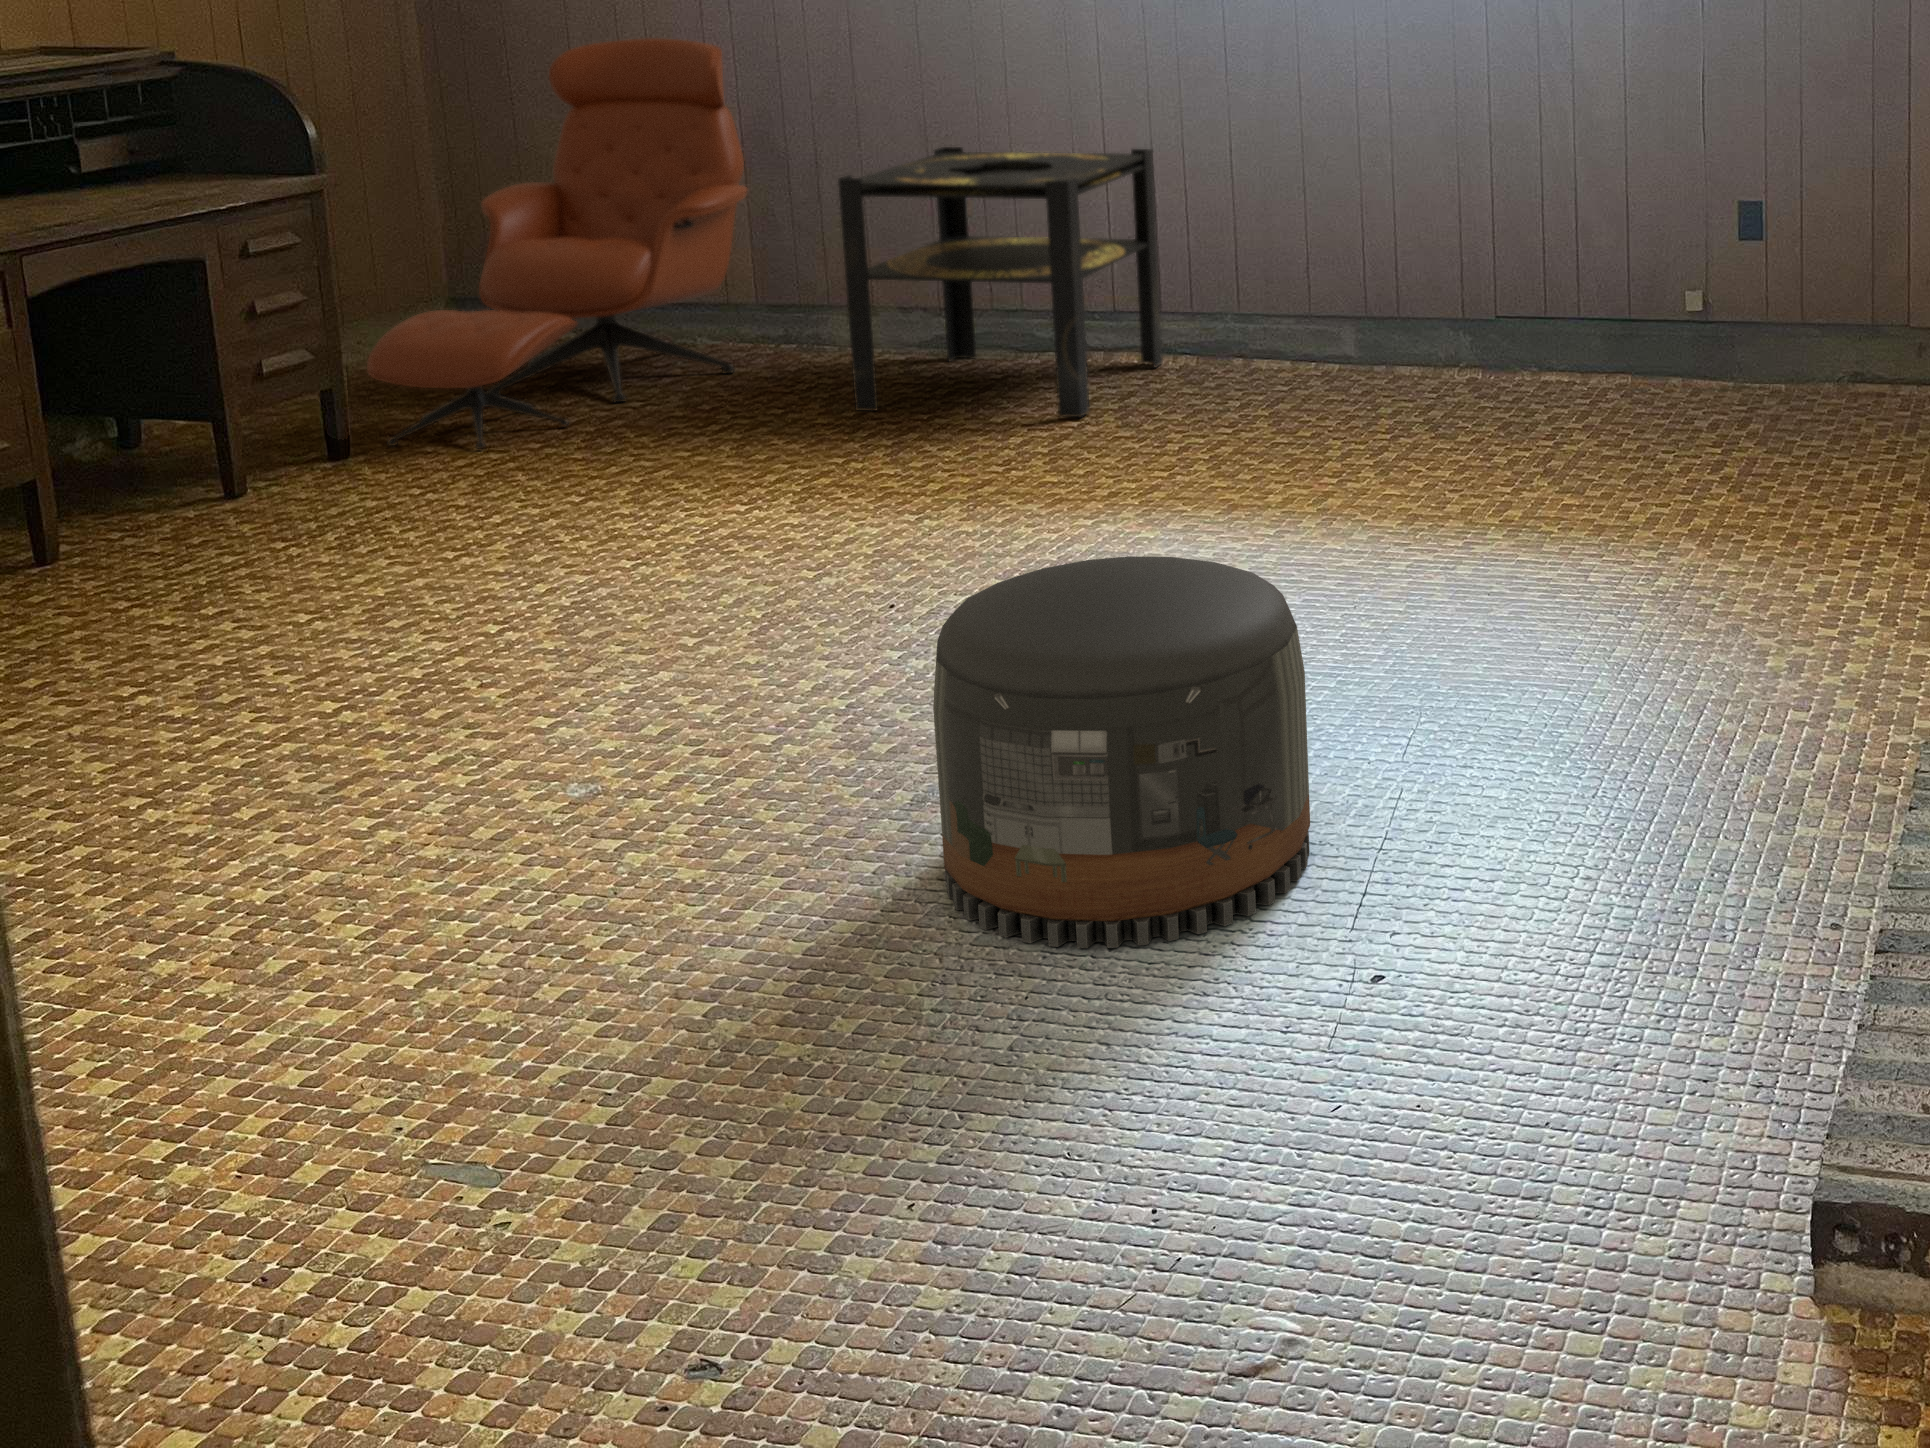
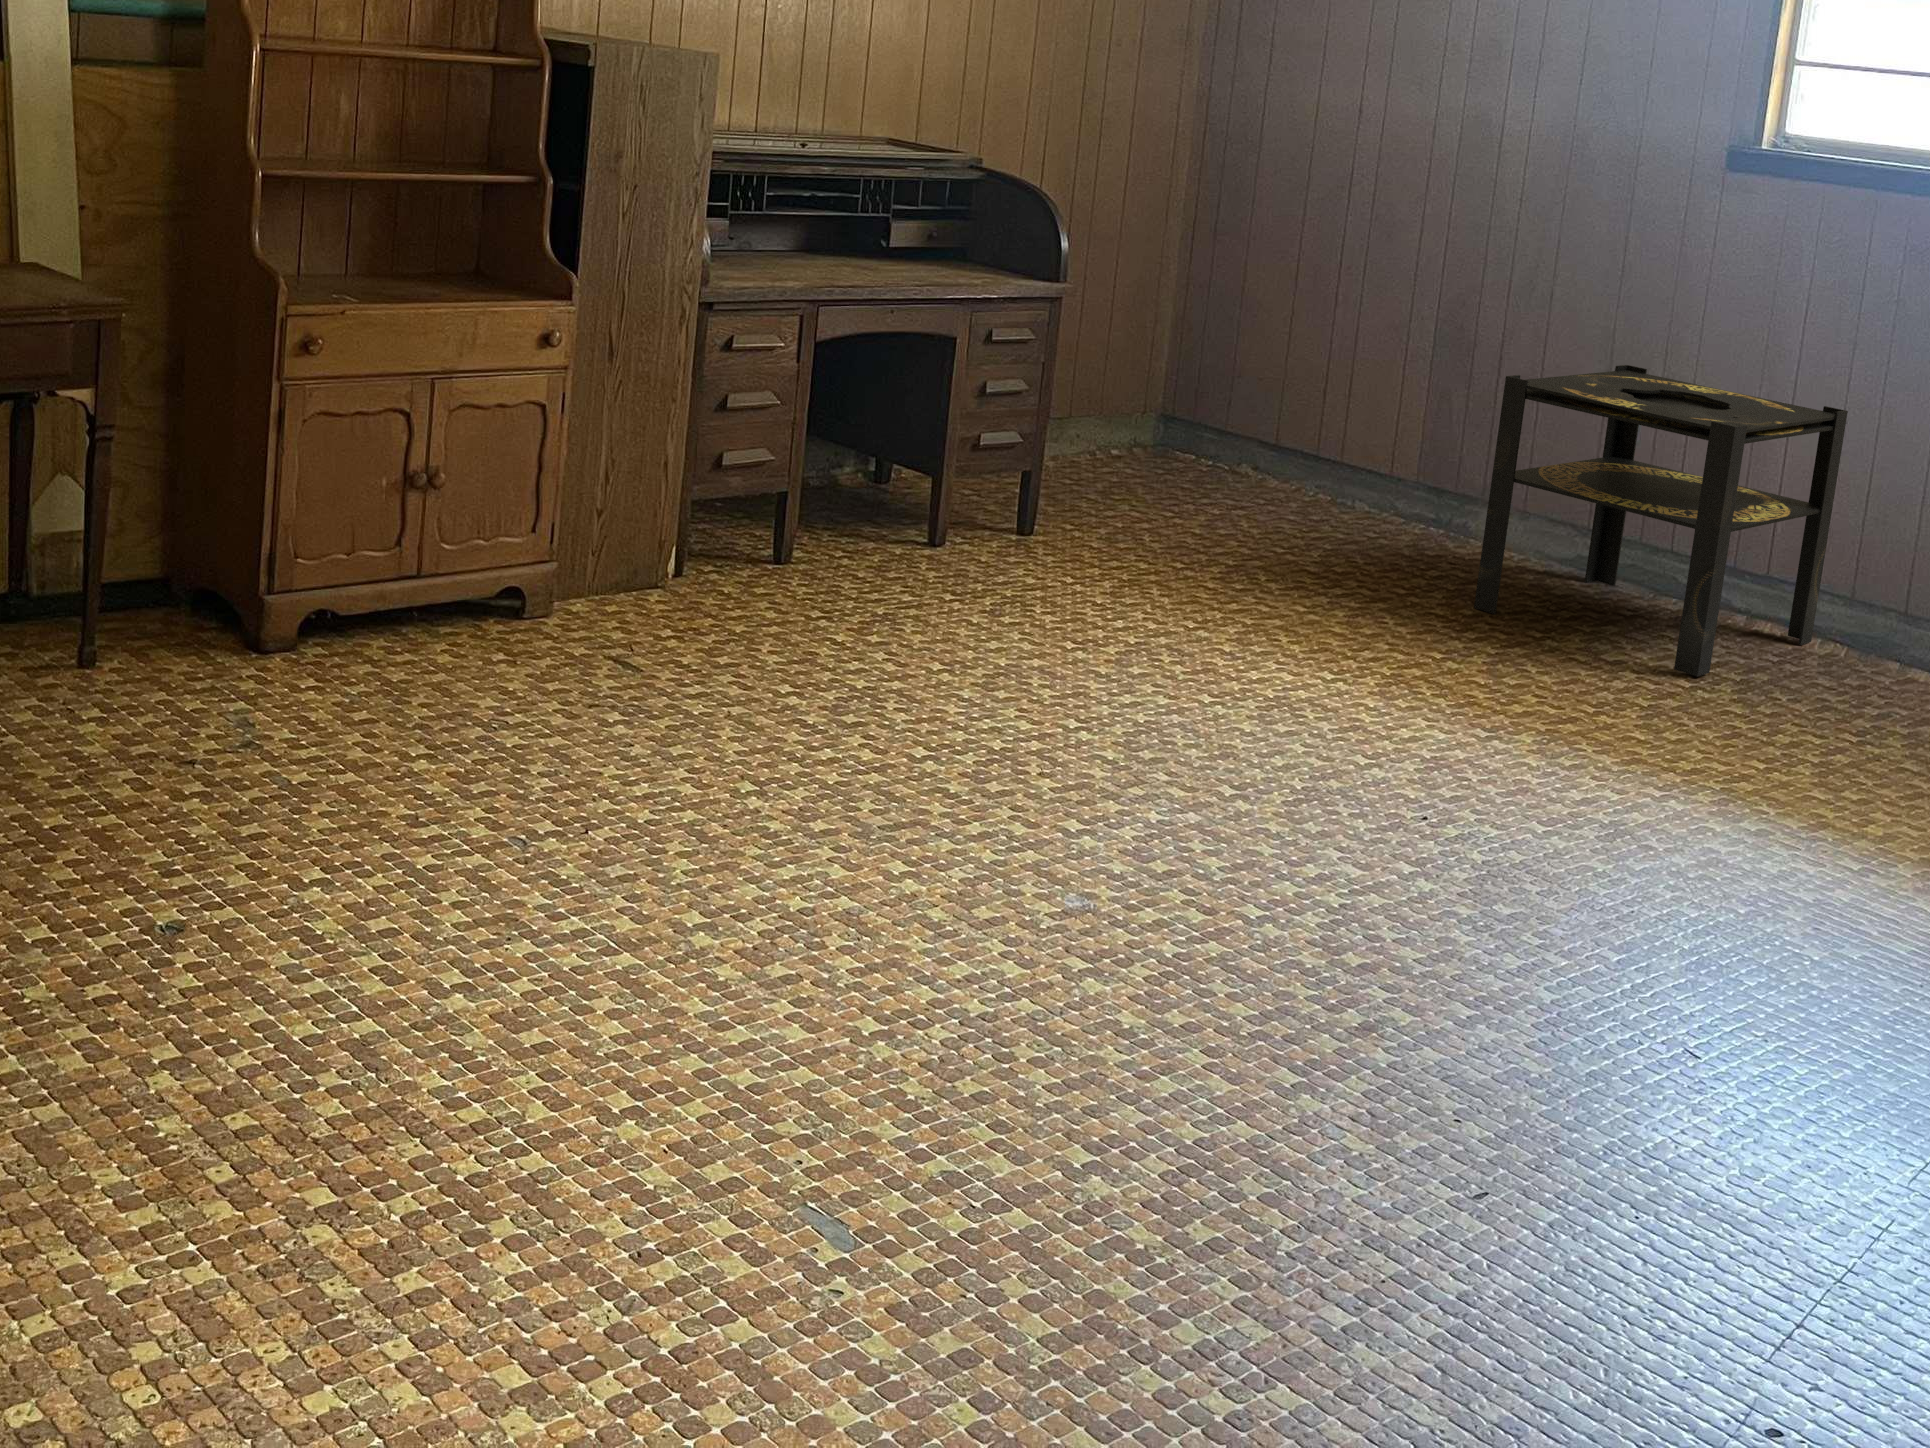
lounge chair: present [367,38,747,449] -> none [1062,206,1436,556]
pouf: present [933,556,1310,948] -> none [1351,833,1790,1295]

